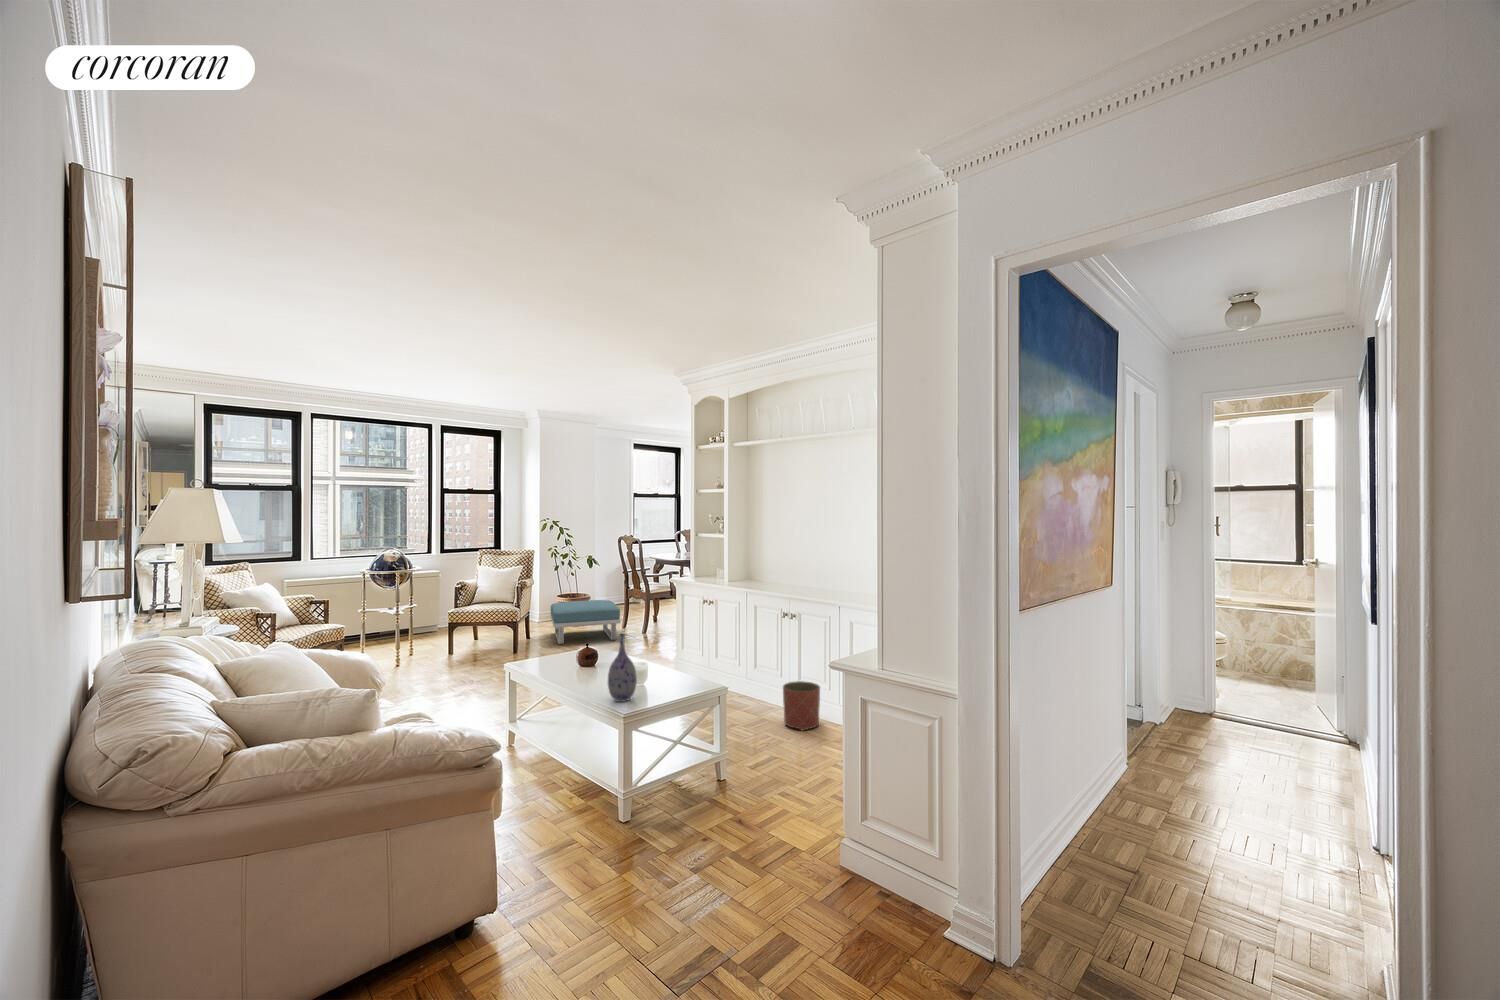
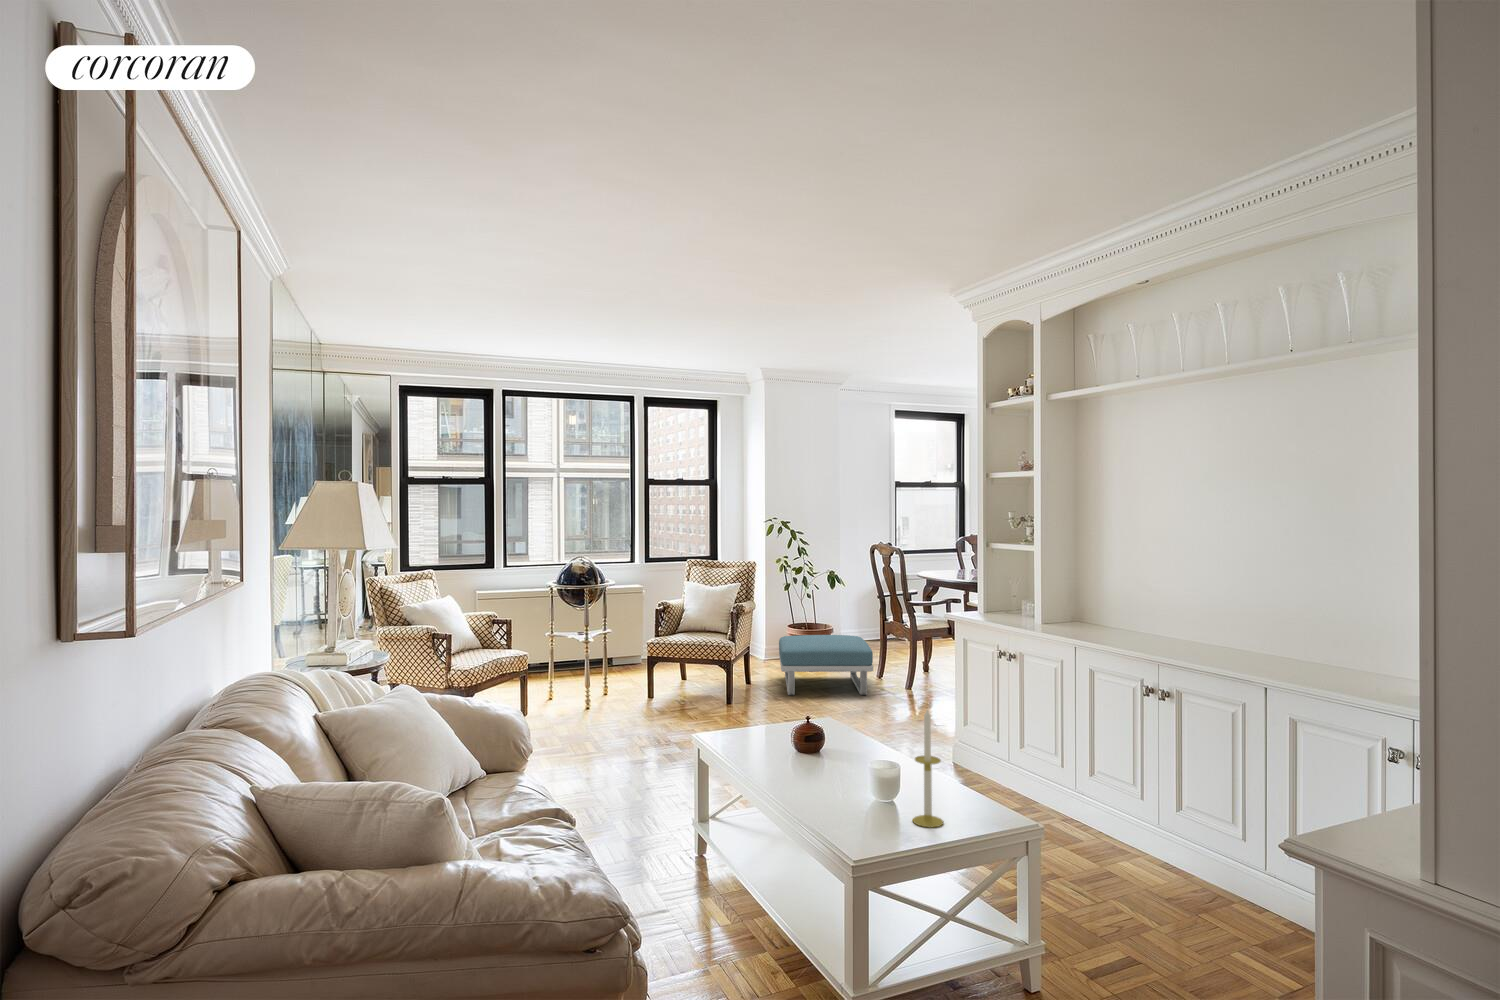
candle: none [656,626,674,696] -> present [913,710,943,827]
vase: present [608,634,637,702] -> none [833,715,880,829]
planter: present [783,681,820,731] -> none [1142,811,1216,904]

